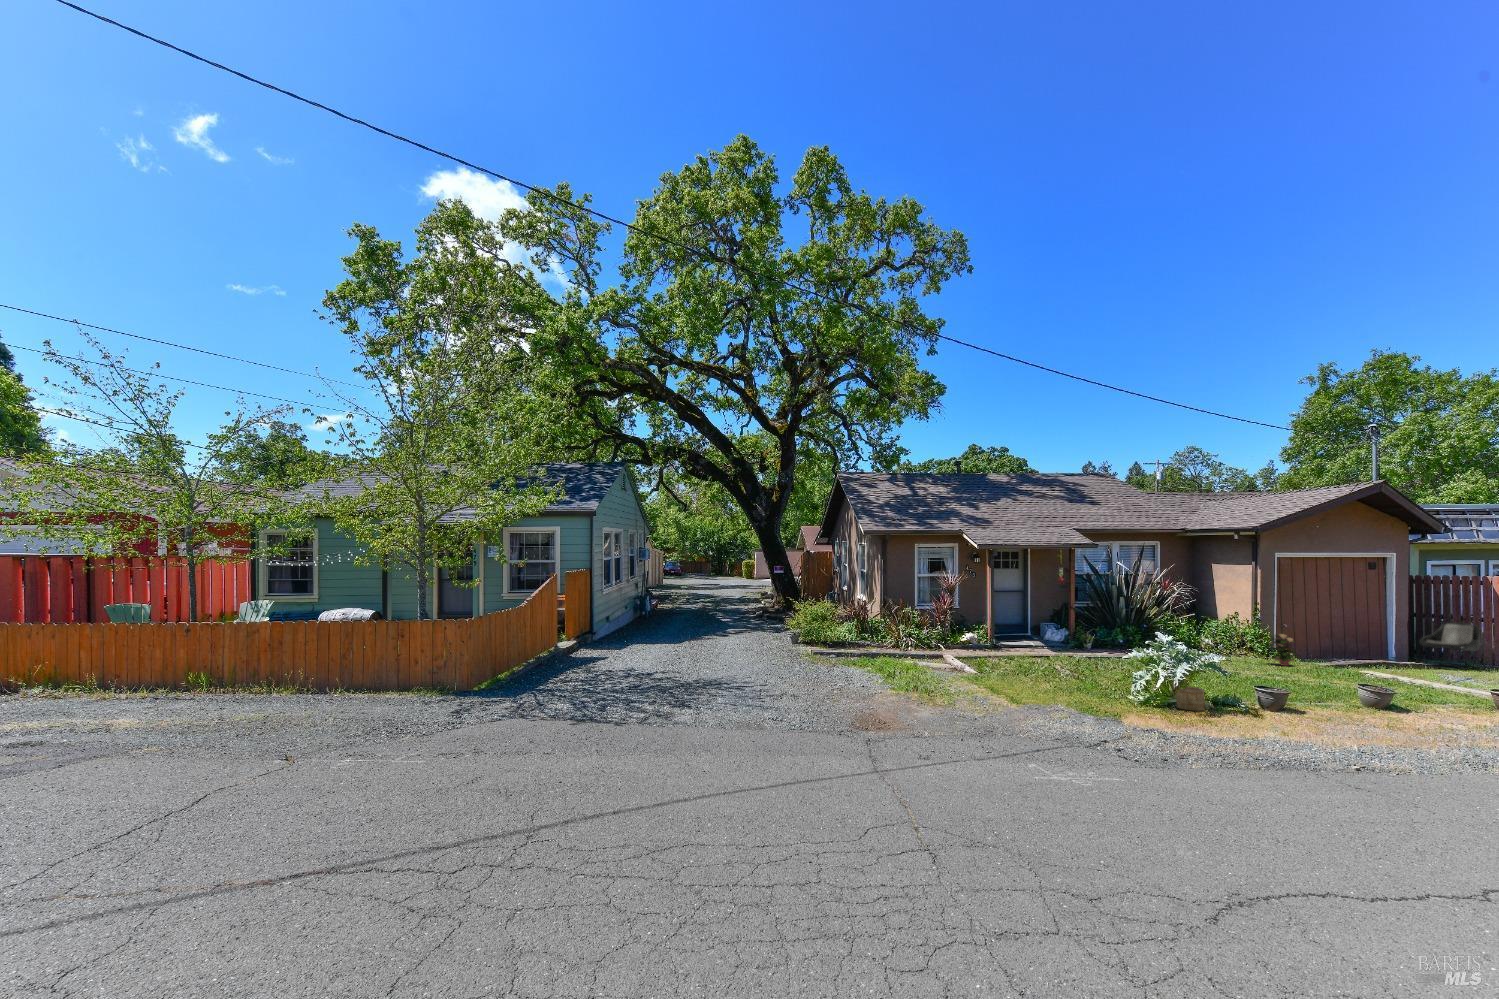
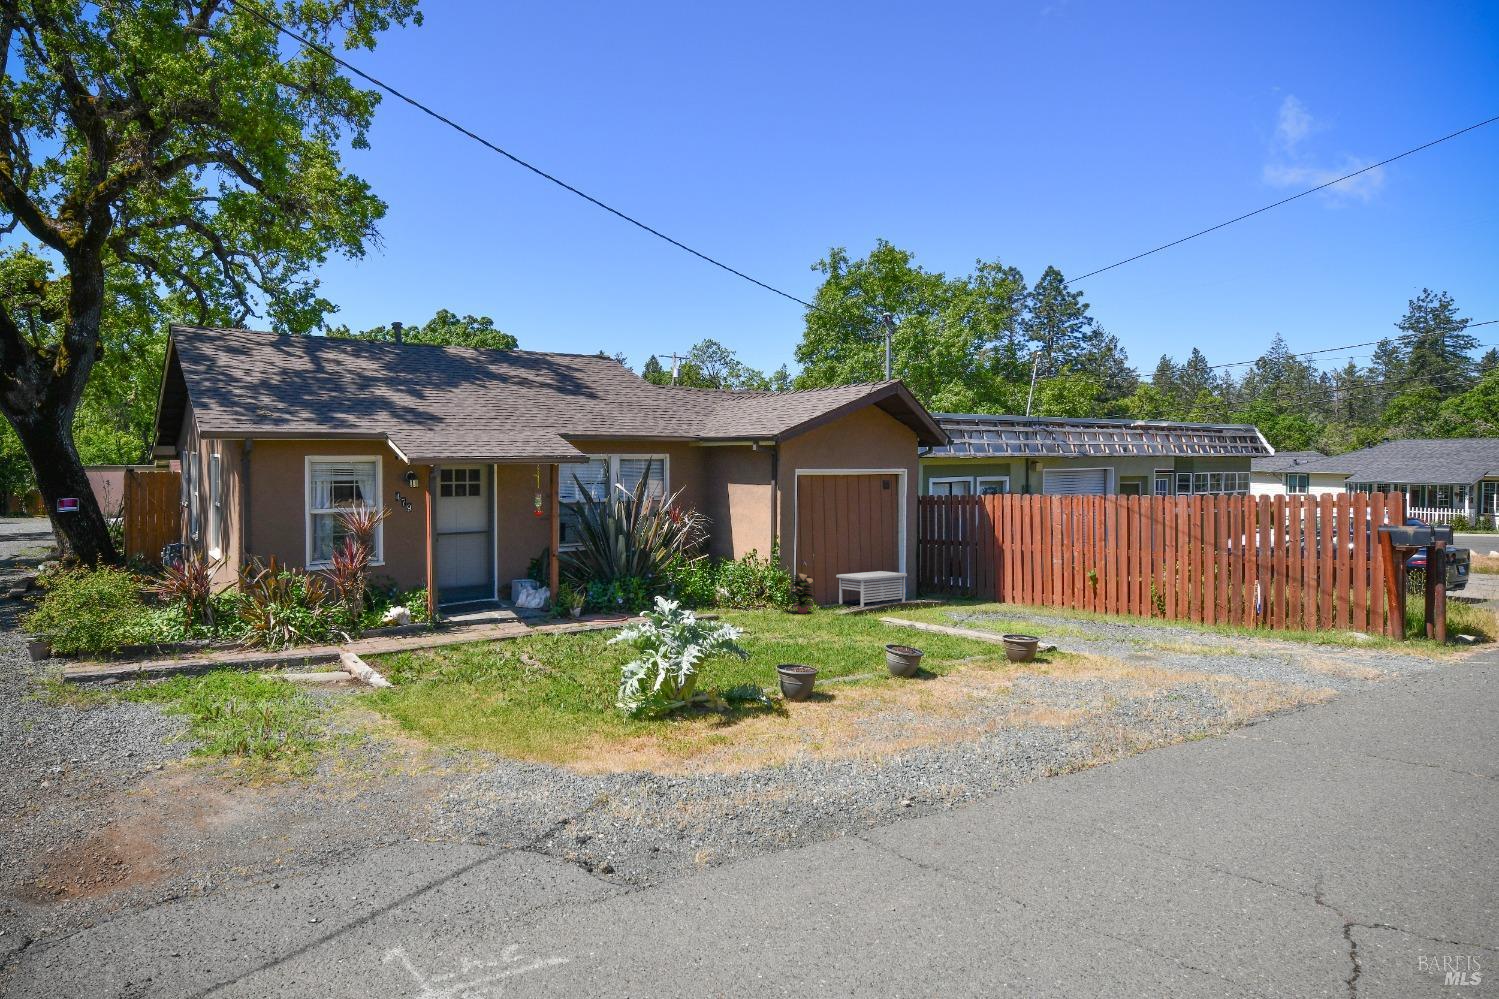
lounge chair: present [1420,623,1485,669] -> none [924,548,975,601]
storage bench: none [1319,638,1398,667] -> present [836,571,907,607]
wooden bucket: present [1176,686,1205,711] -> none [679,683,719,723]

